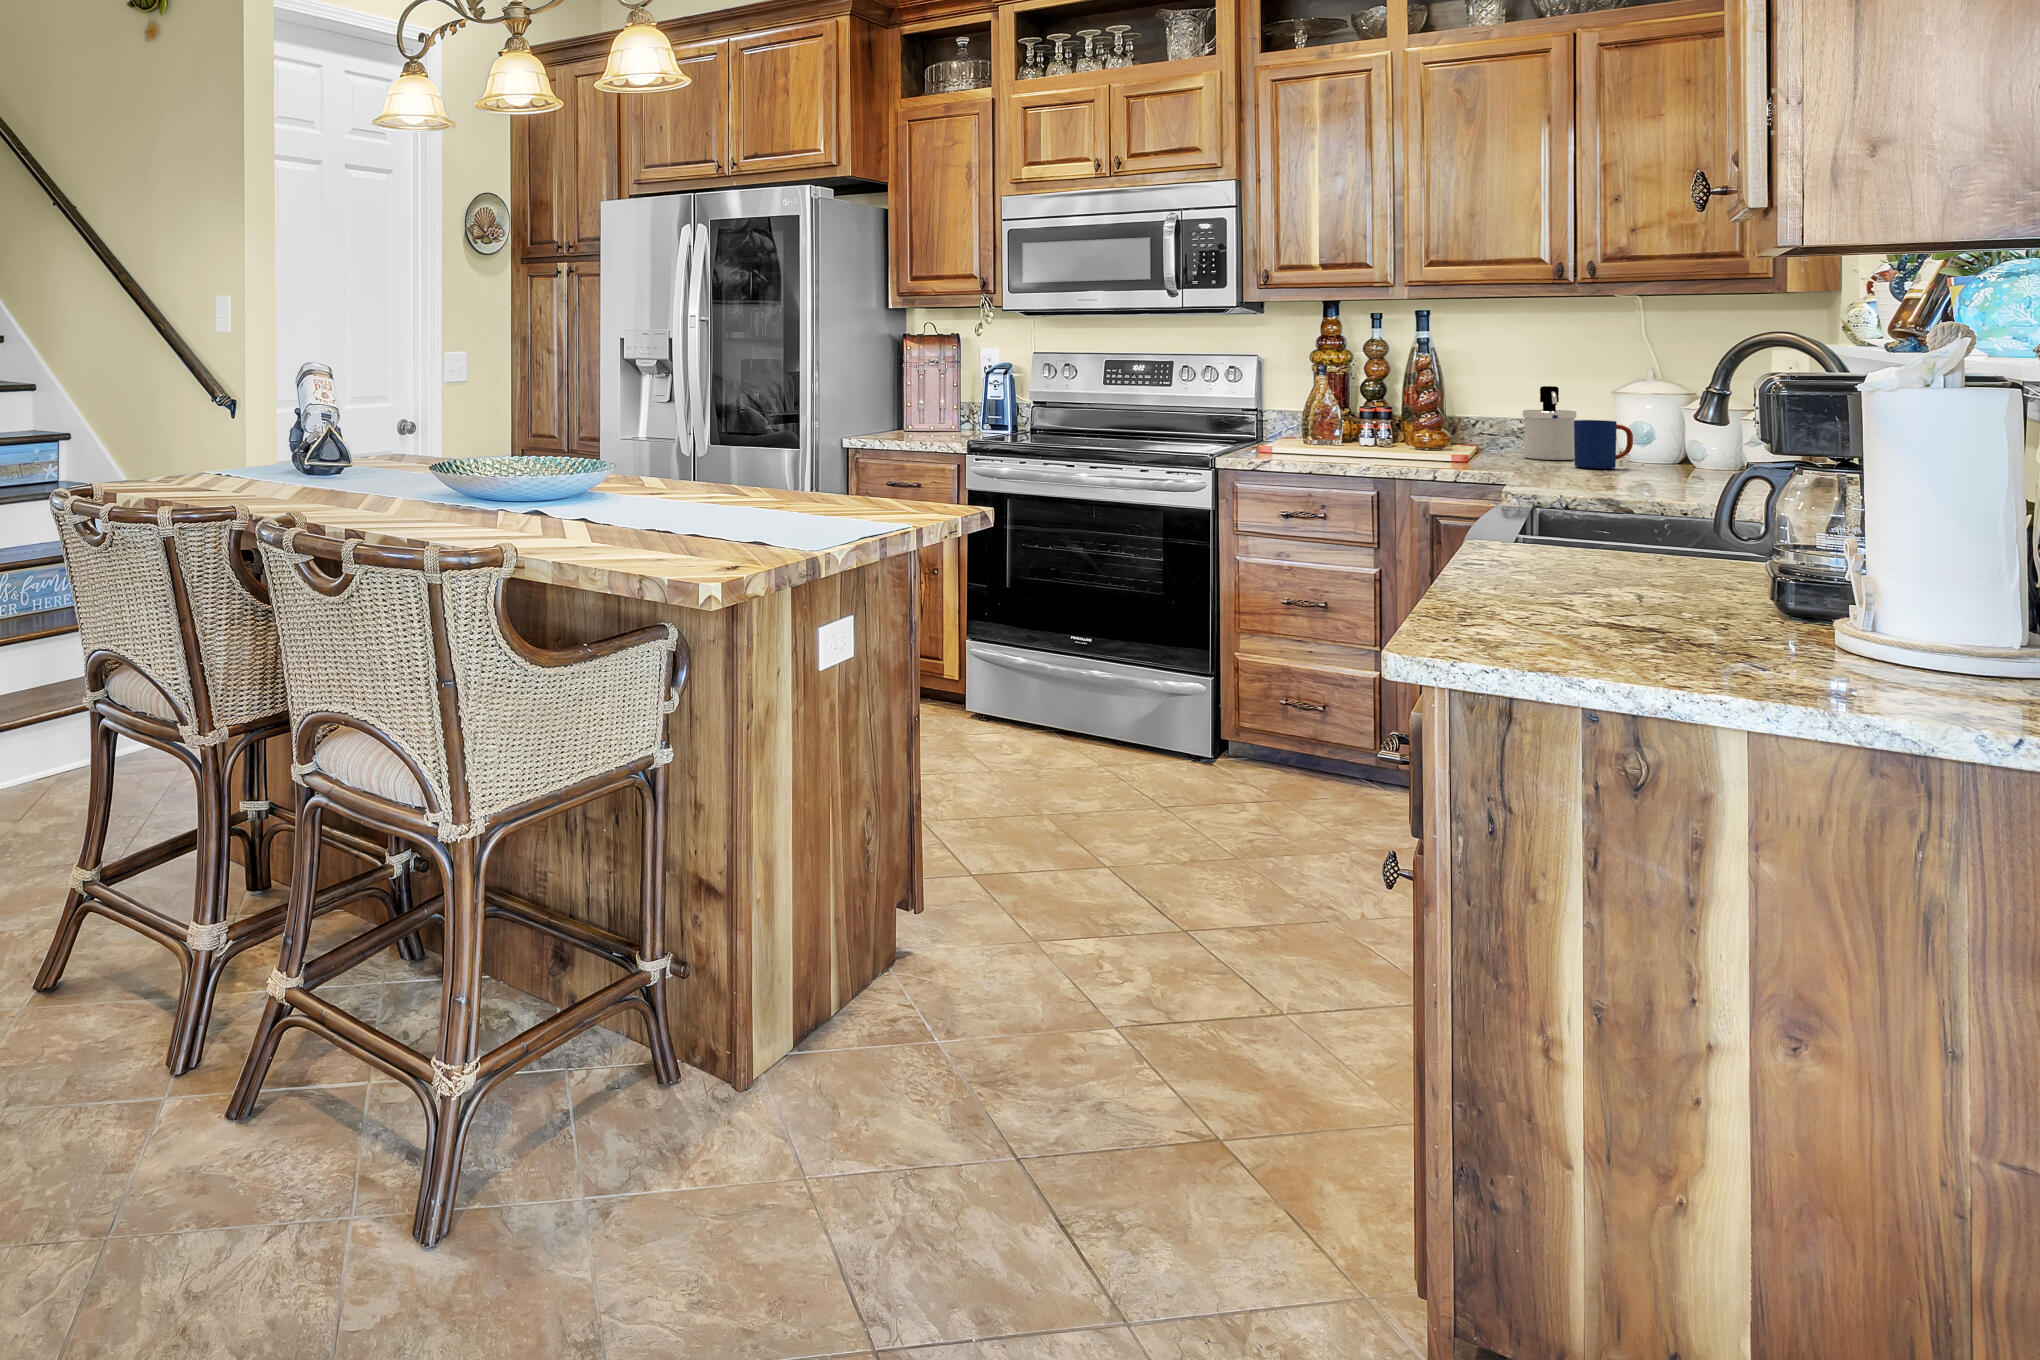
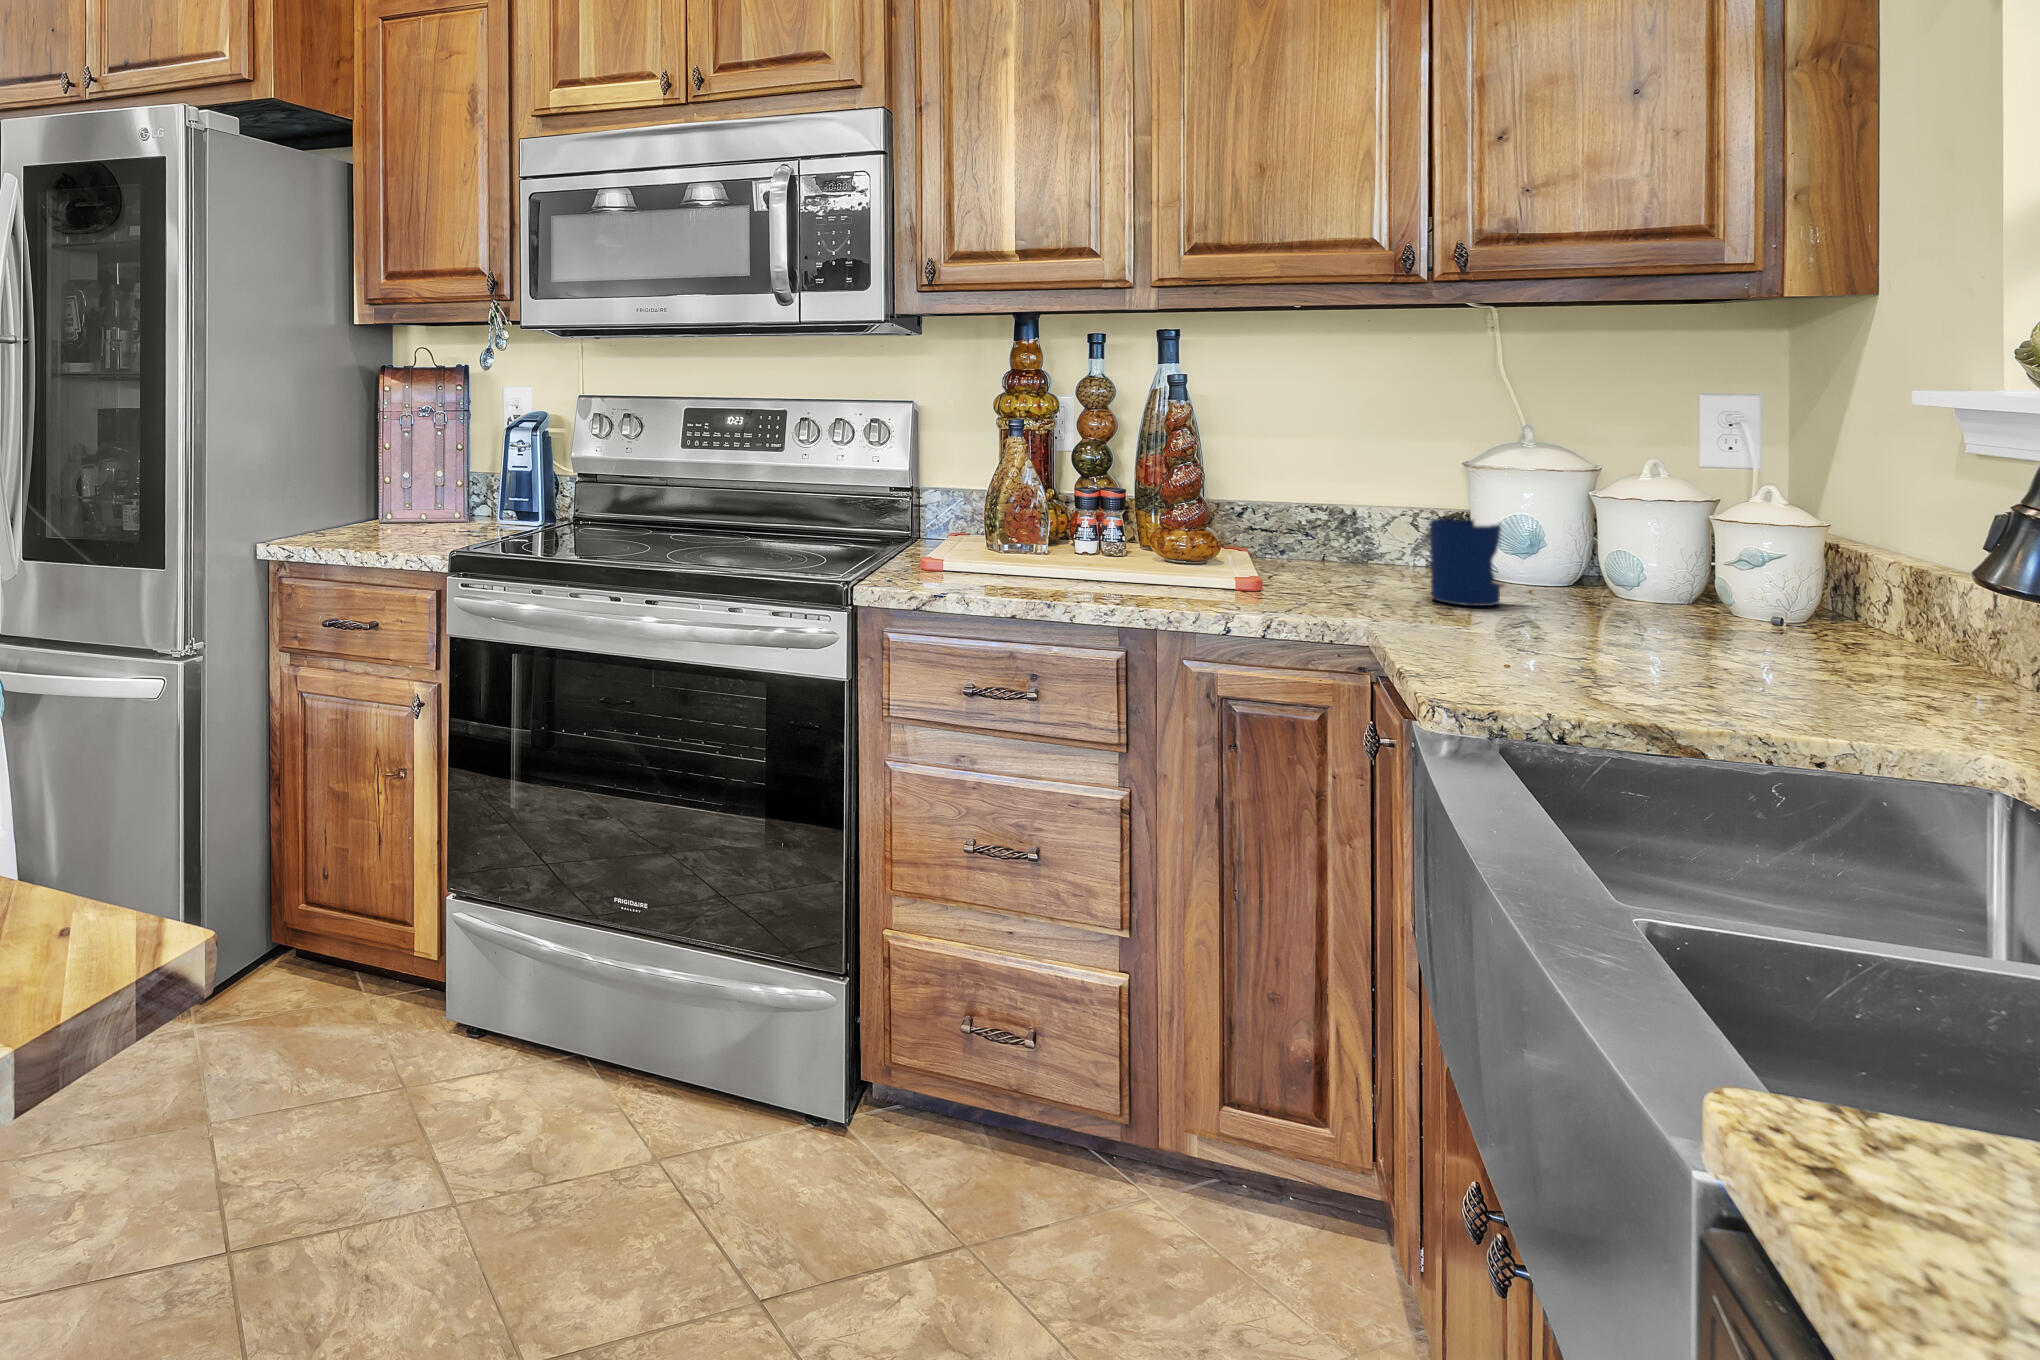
soap dispenser: present [1523,386,1576,460] -> none [1324,454,1409,578]

